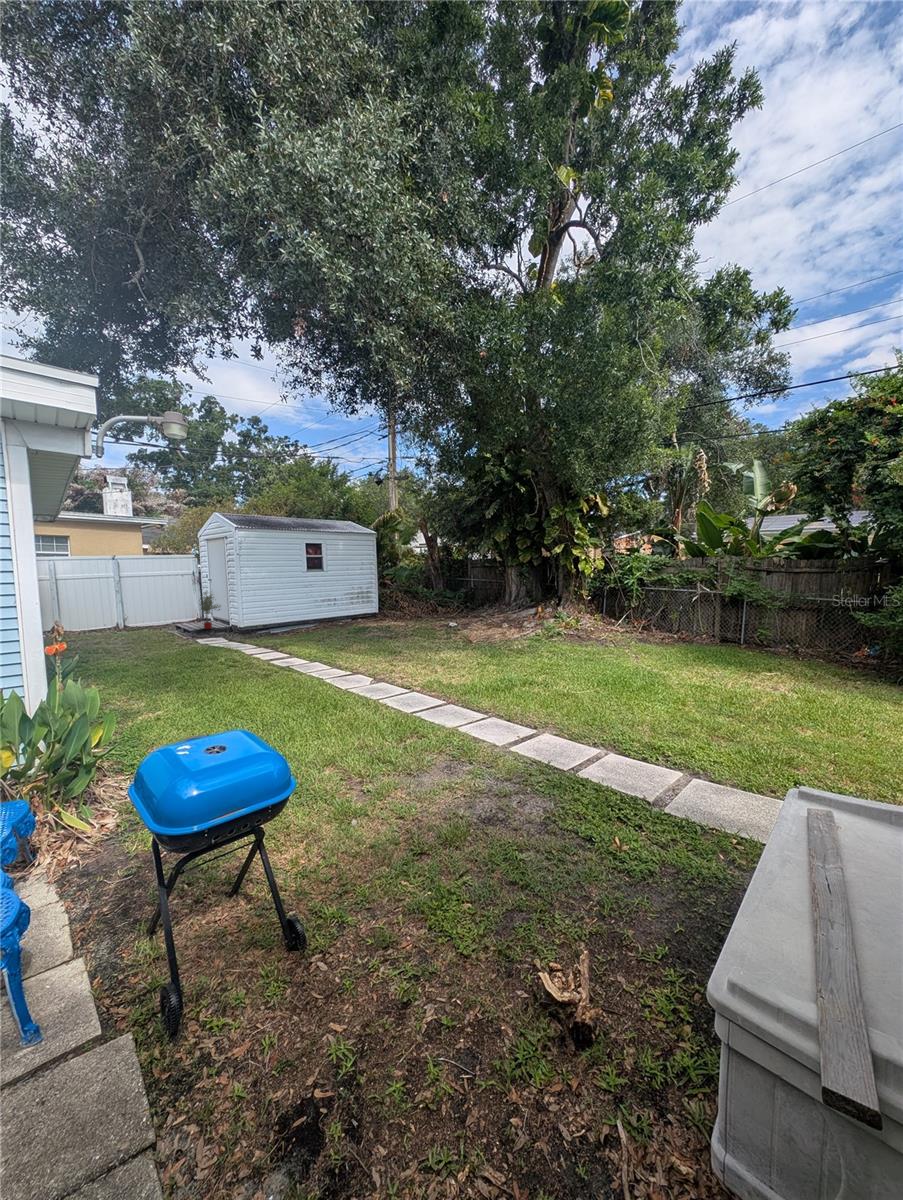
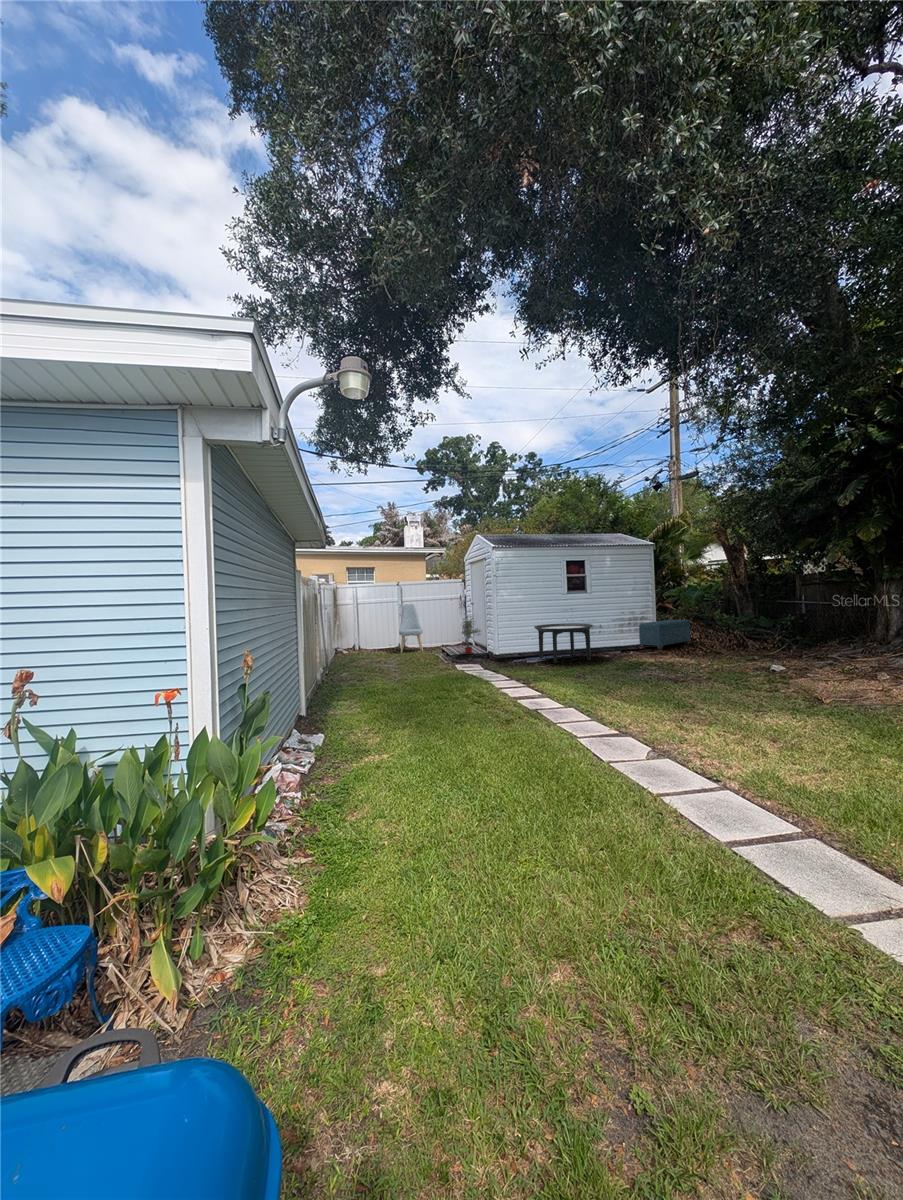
chair: none [122,580,153,632] -> present [399,604,423,653]
bench: none [364,594,403,617] -> present [639,620,691,650]
round table: none [276,598,328,632] -> present [534,623,593,663]

